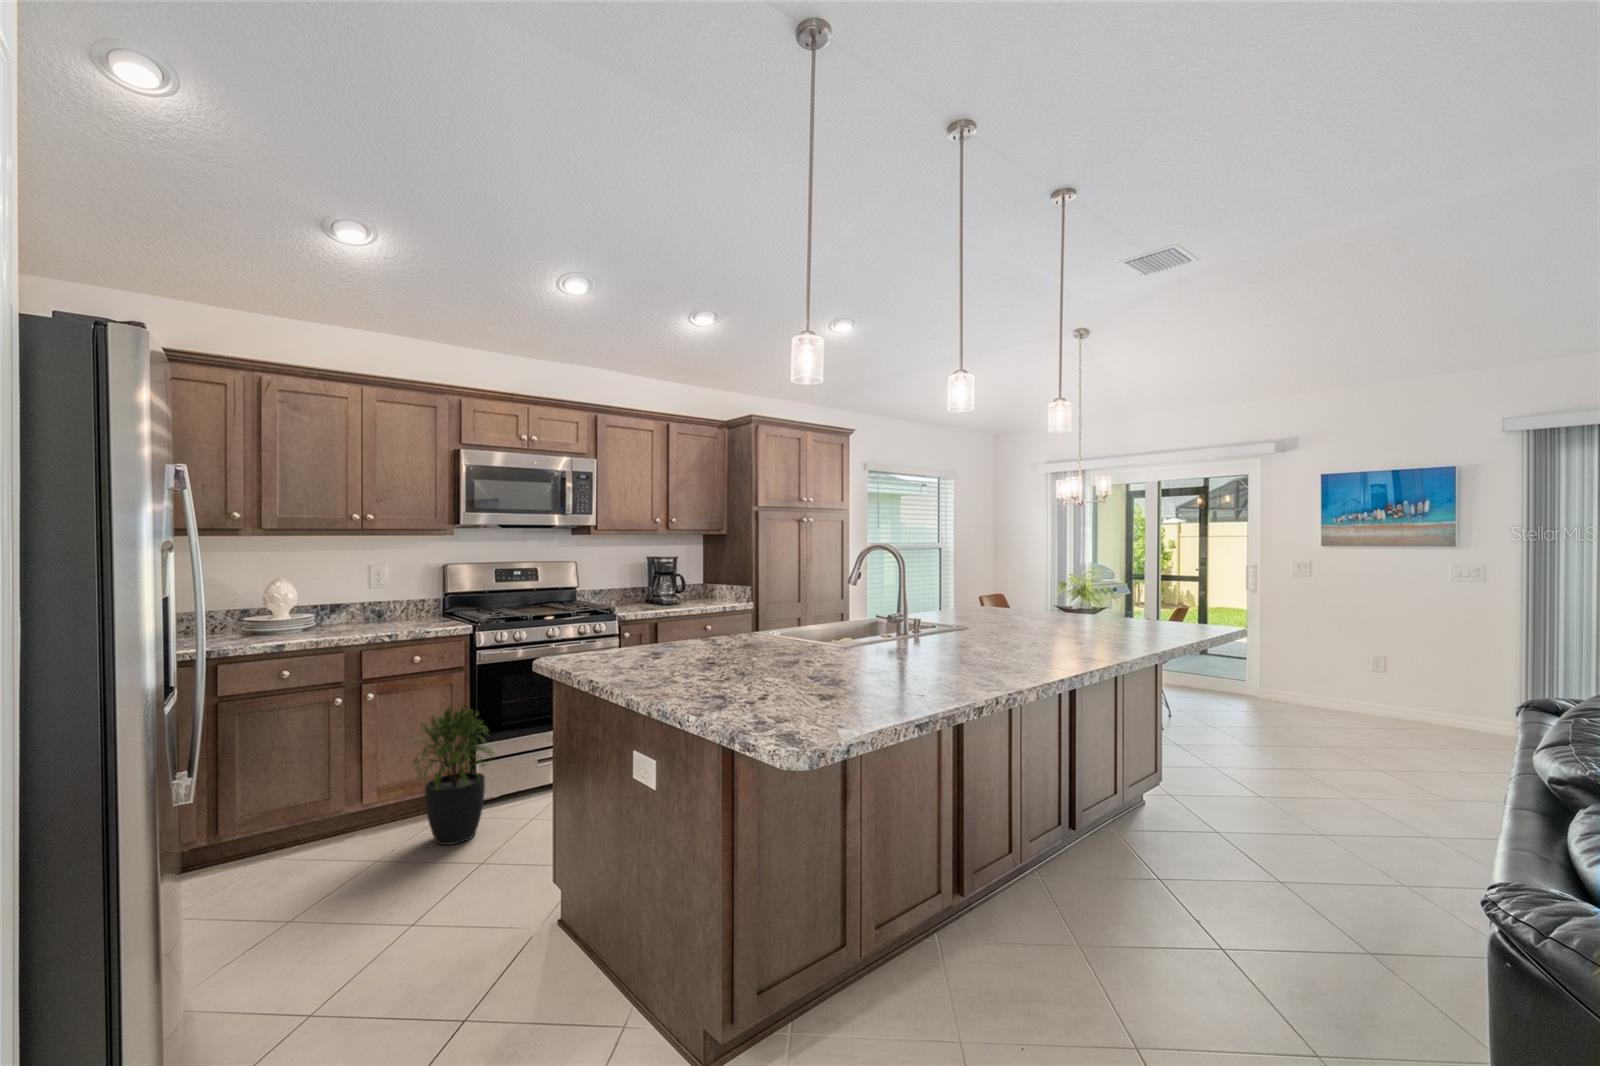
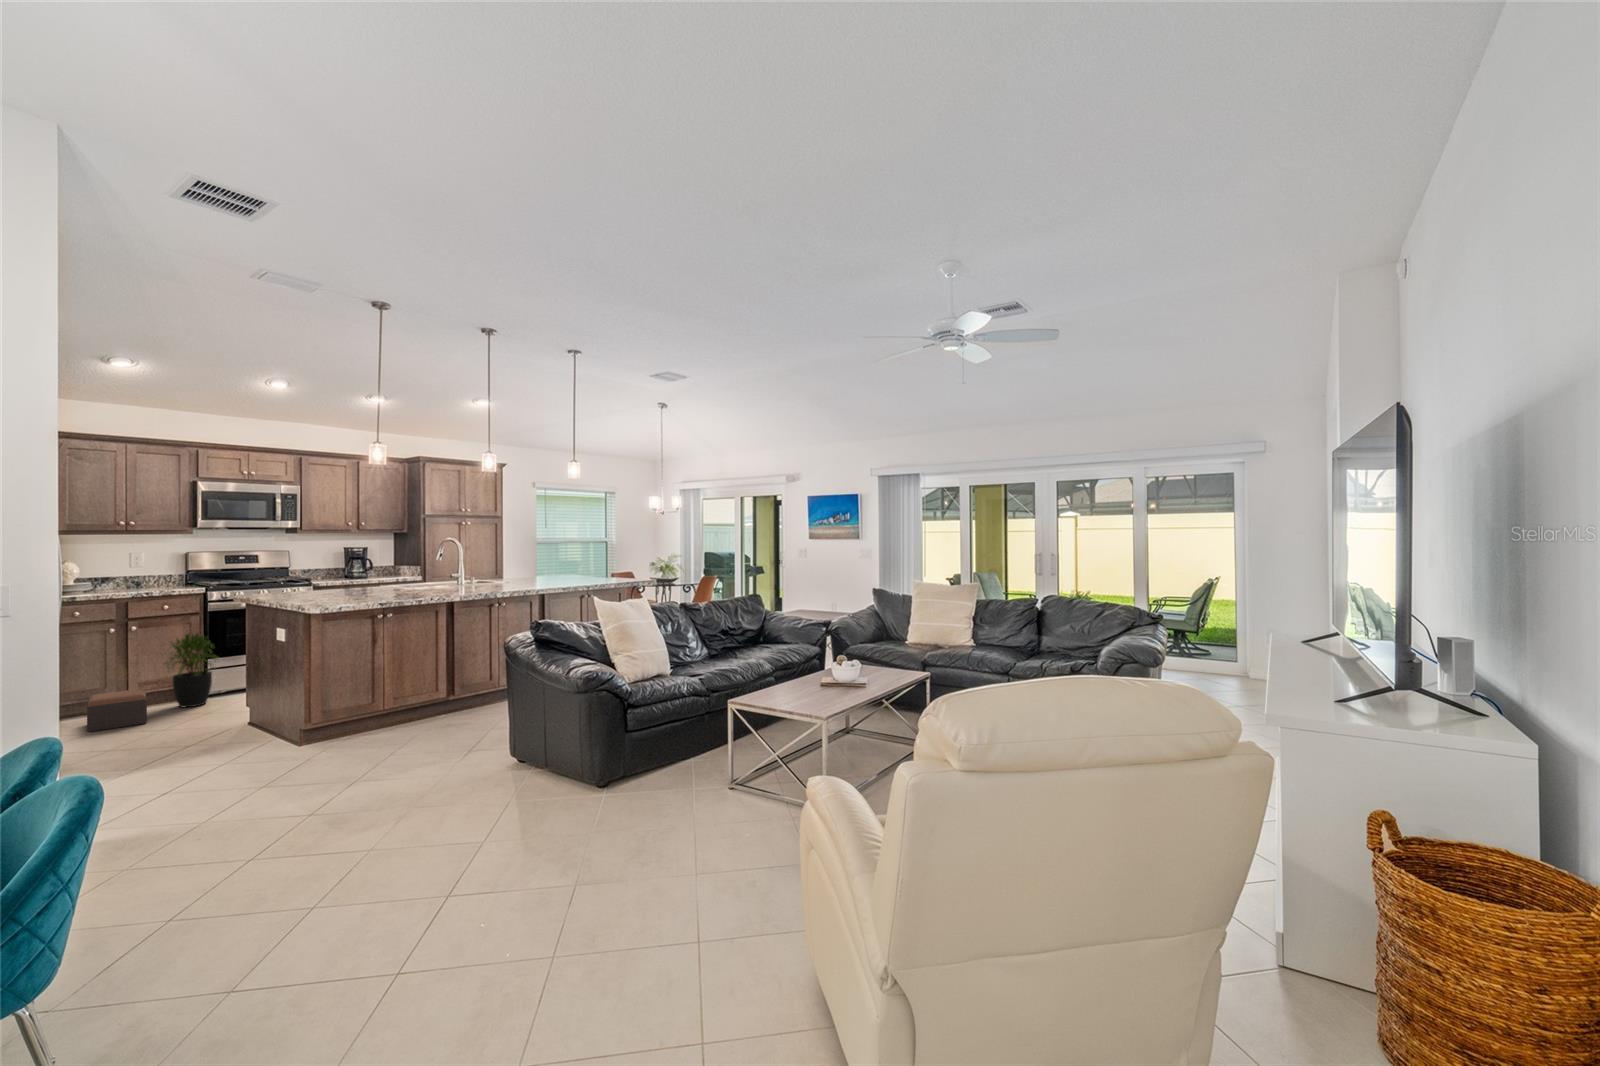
footstool: none [277,820,383,928] -> present [87,689,147,732]

